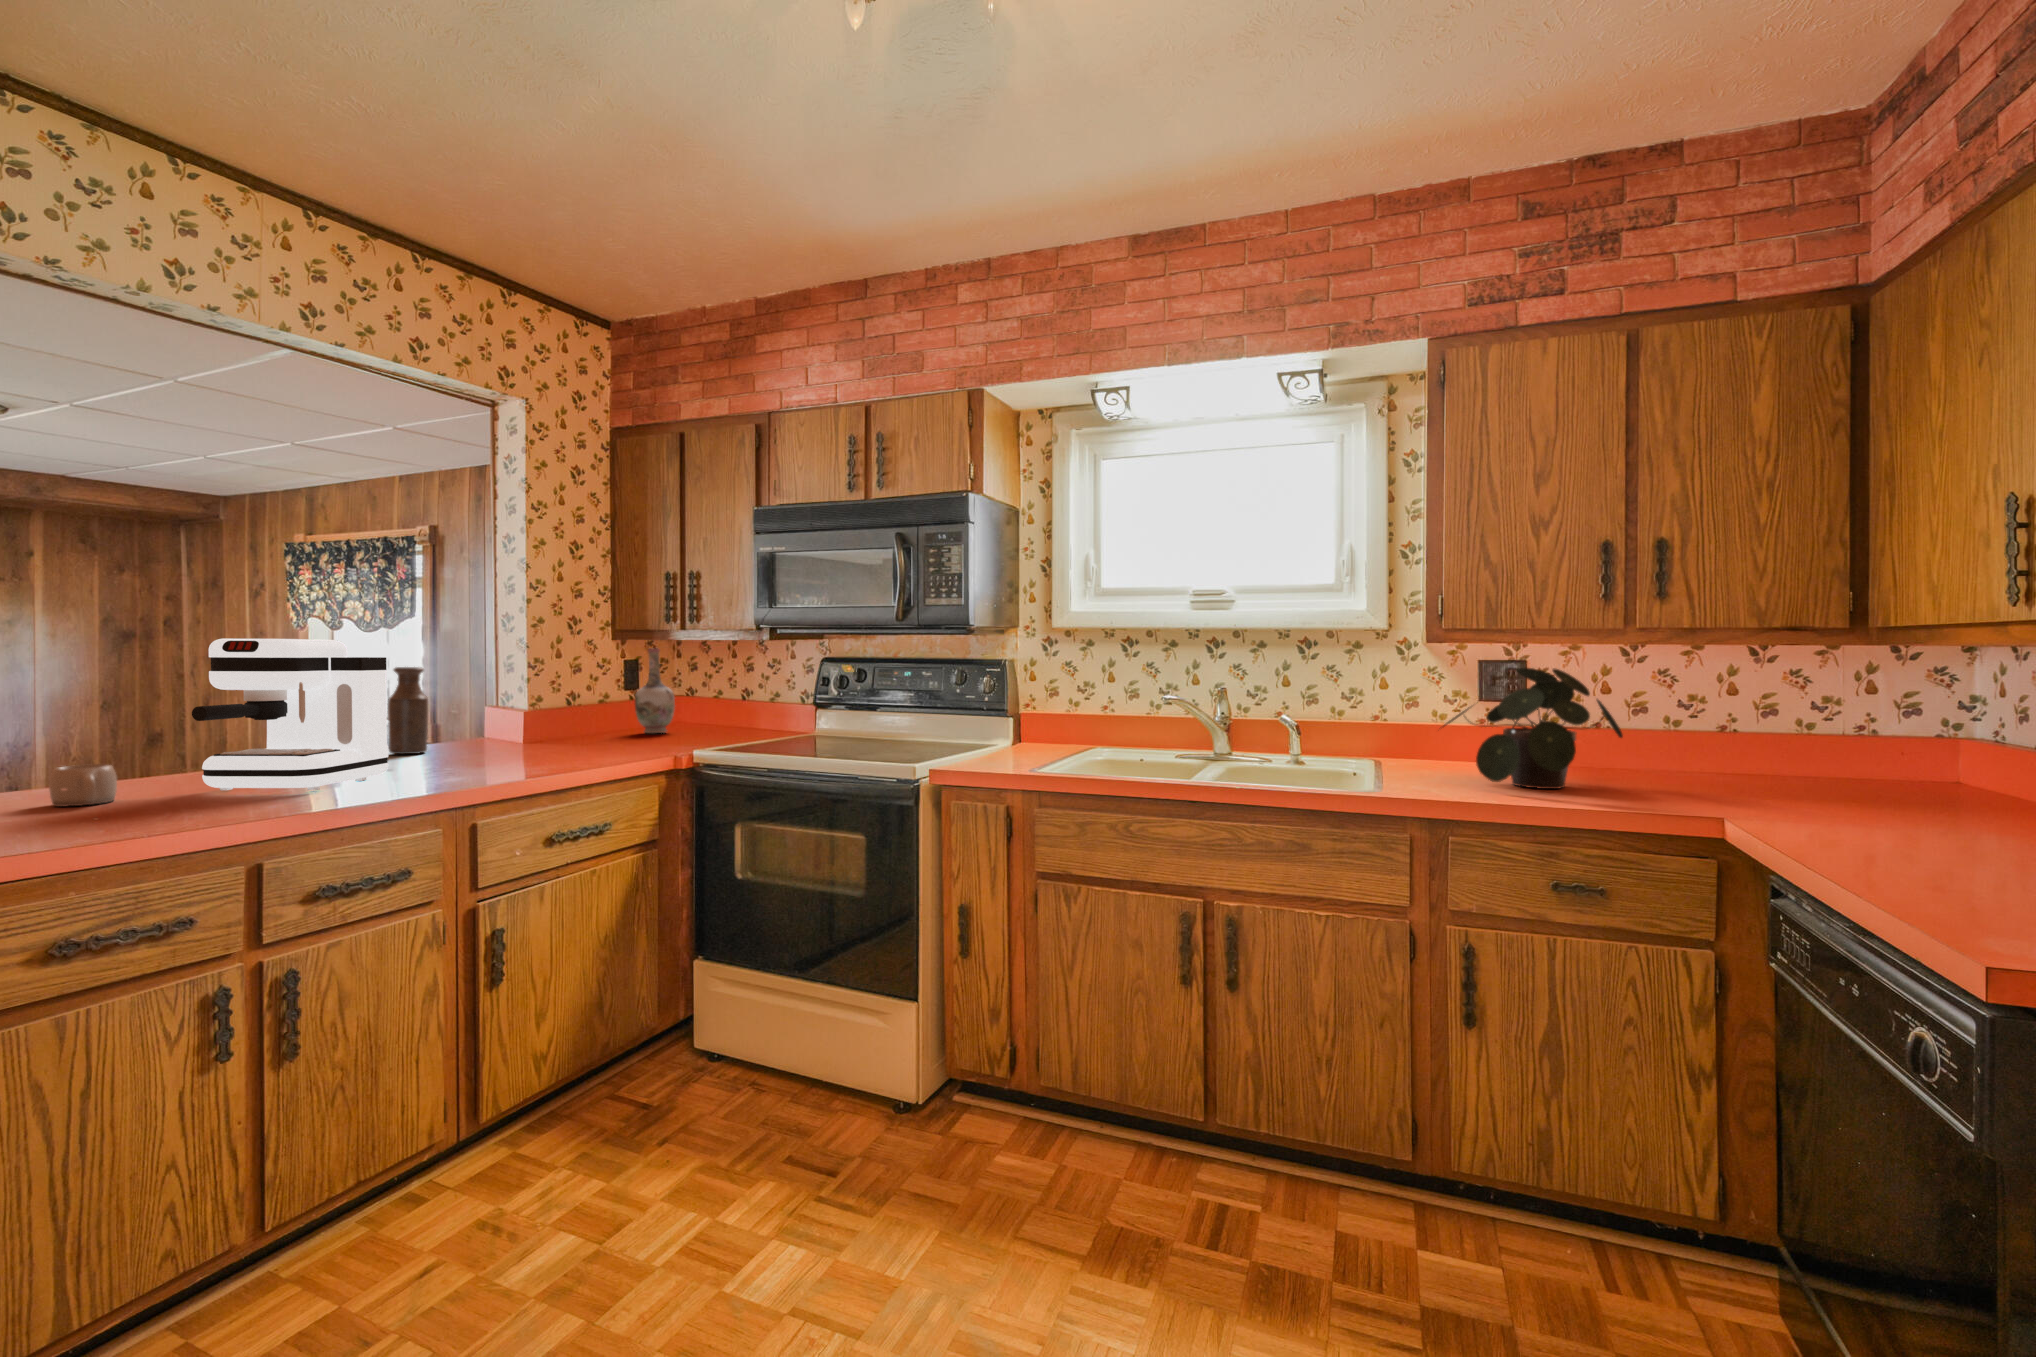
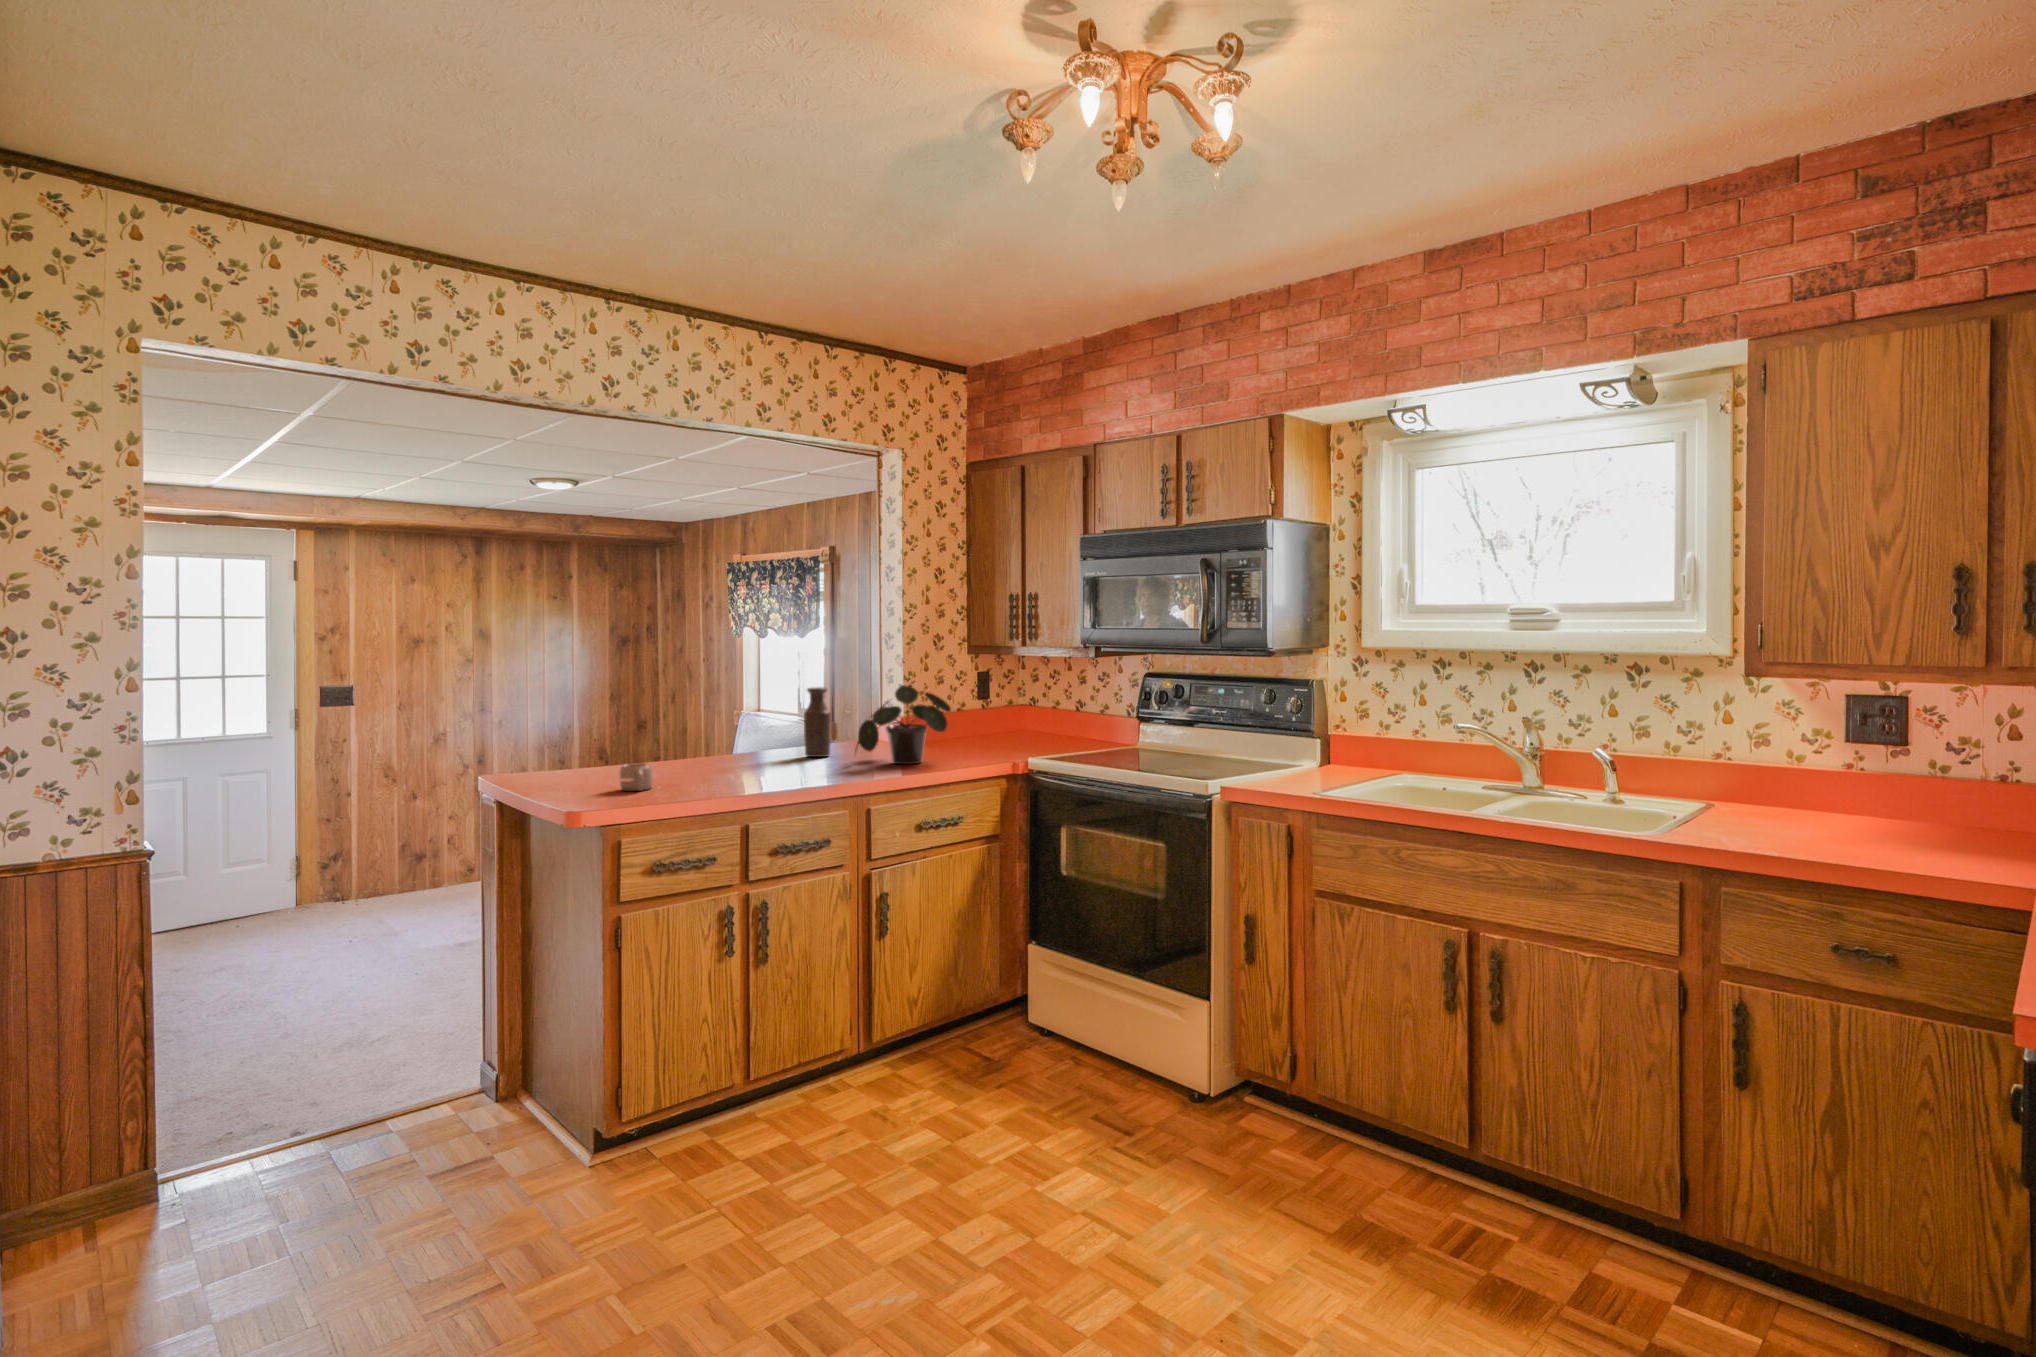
coffee maker: present [192,638,388,790] -> none [692,674,805,786]
vase: present [635,648,675,733] -> none [987,665,1021,742]
potted plant: present [1443,668,1623,789] -> present [856,685,951,764]

